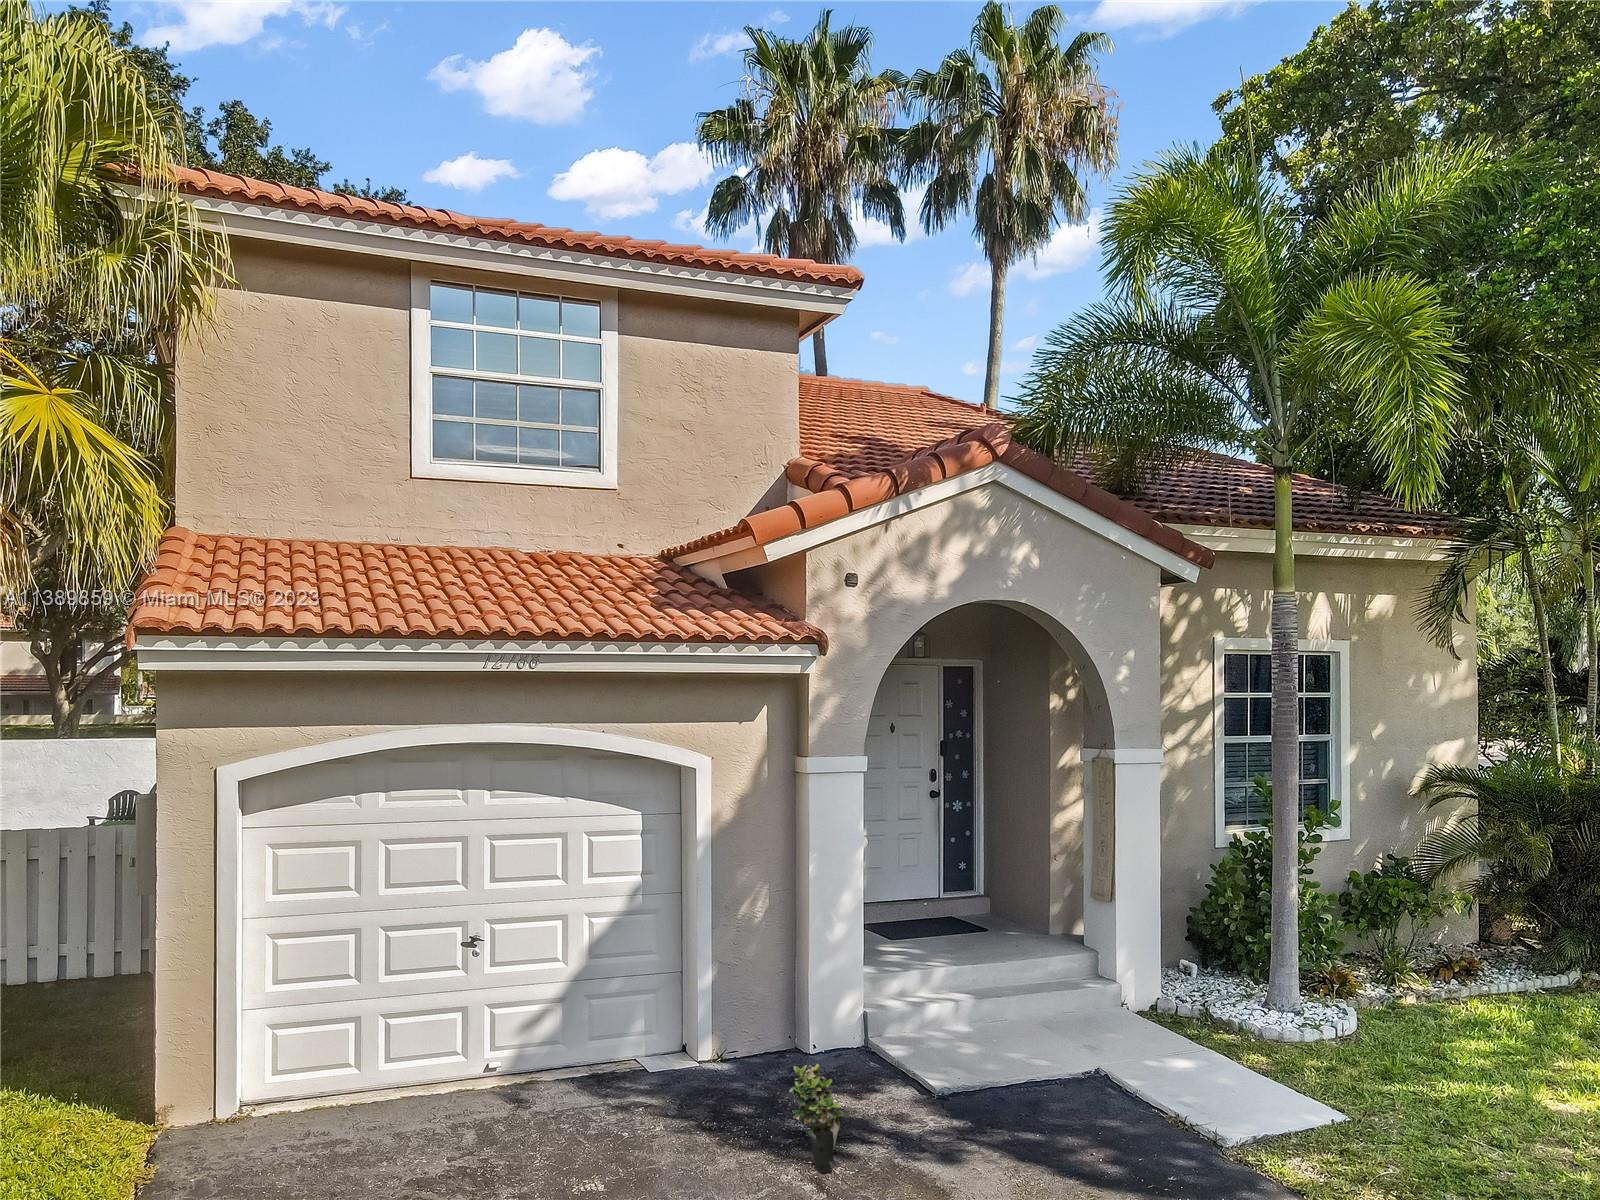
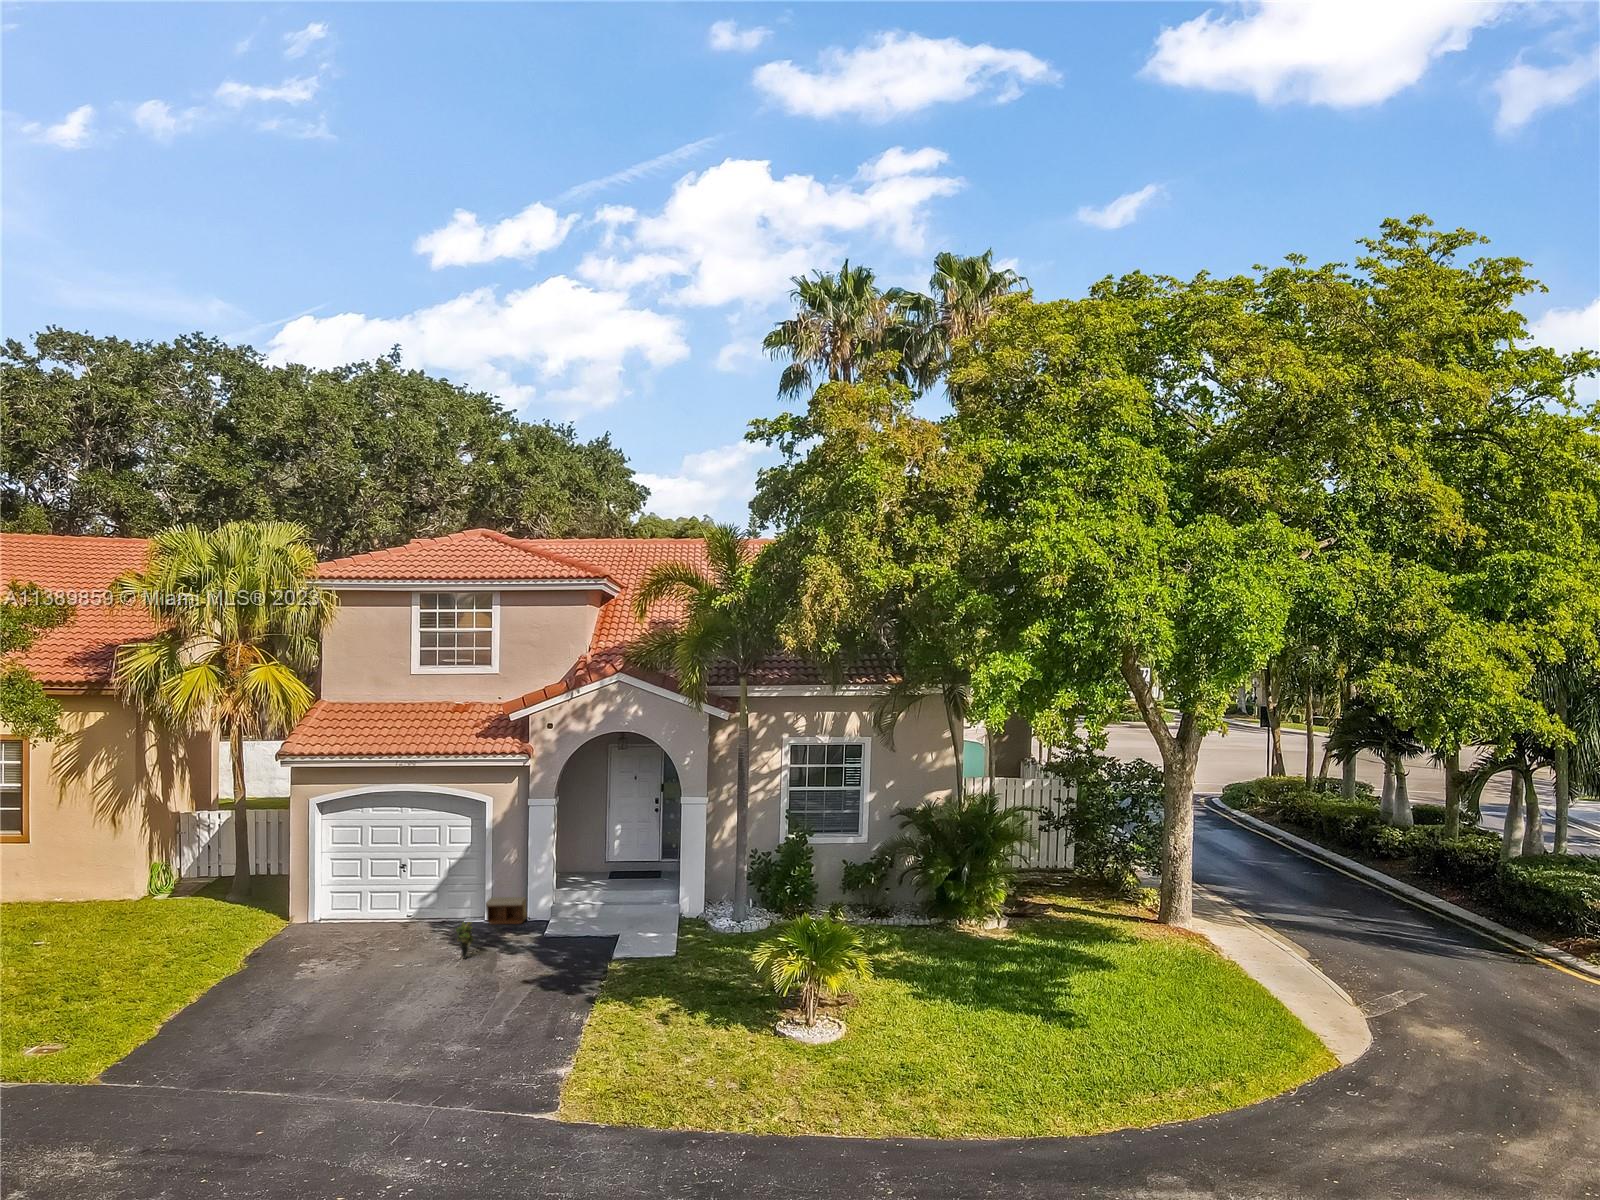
bench: none [701,995,802,1072] -> present [486,897,527,924]

